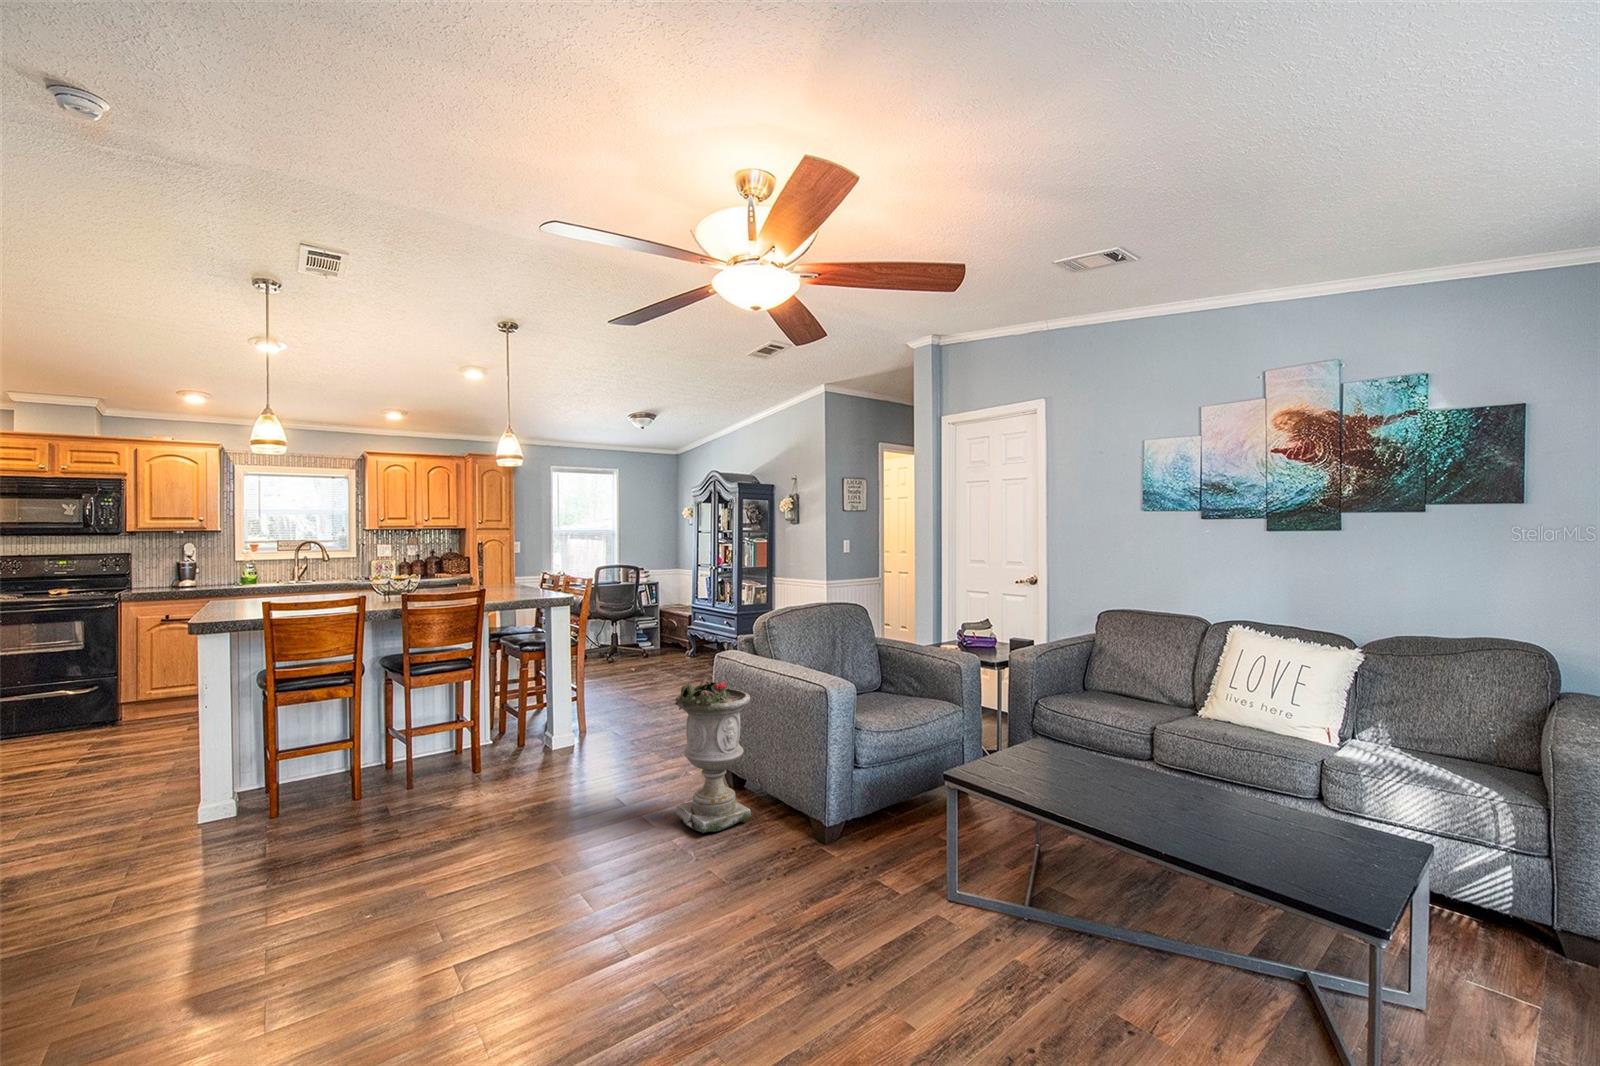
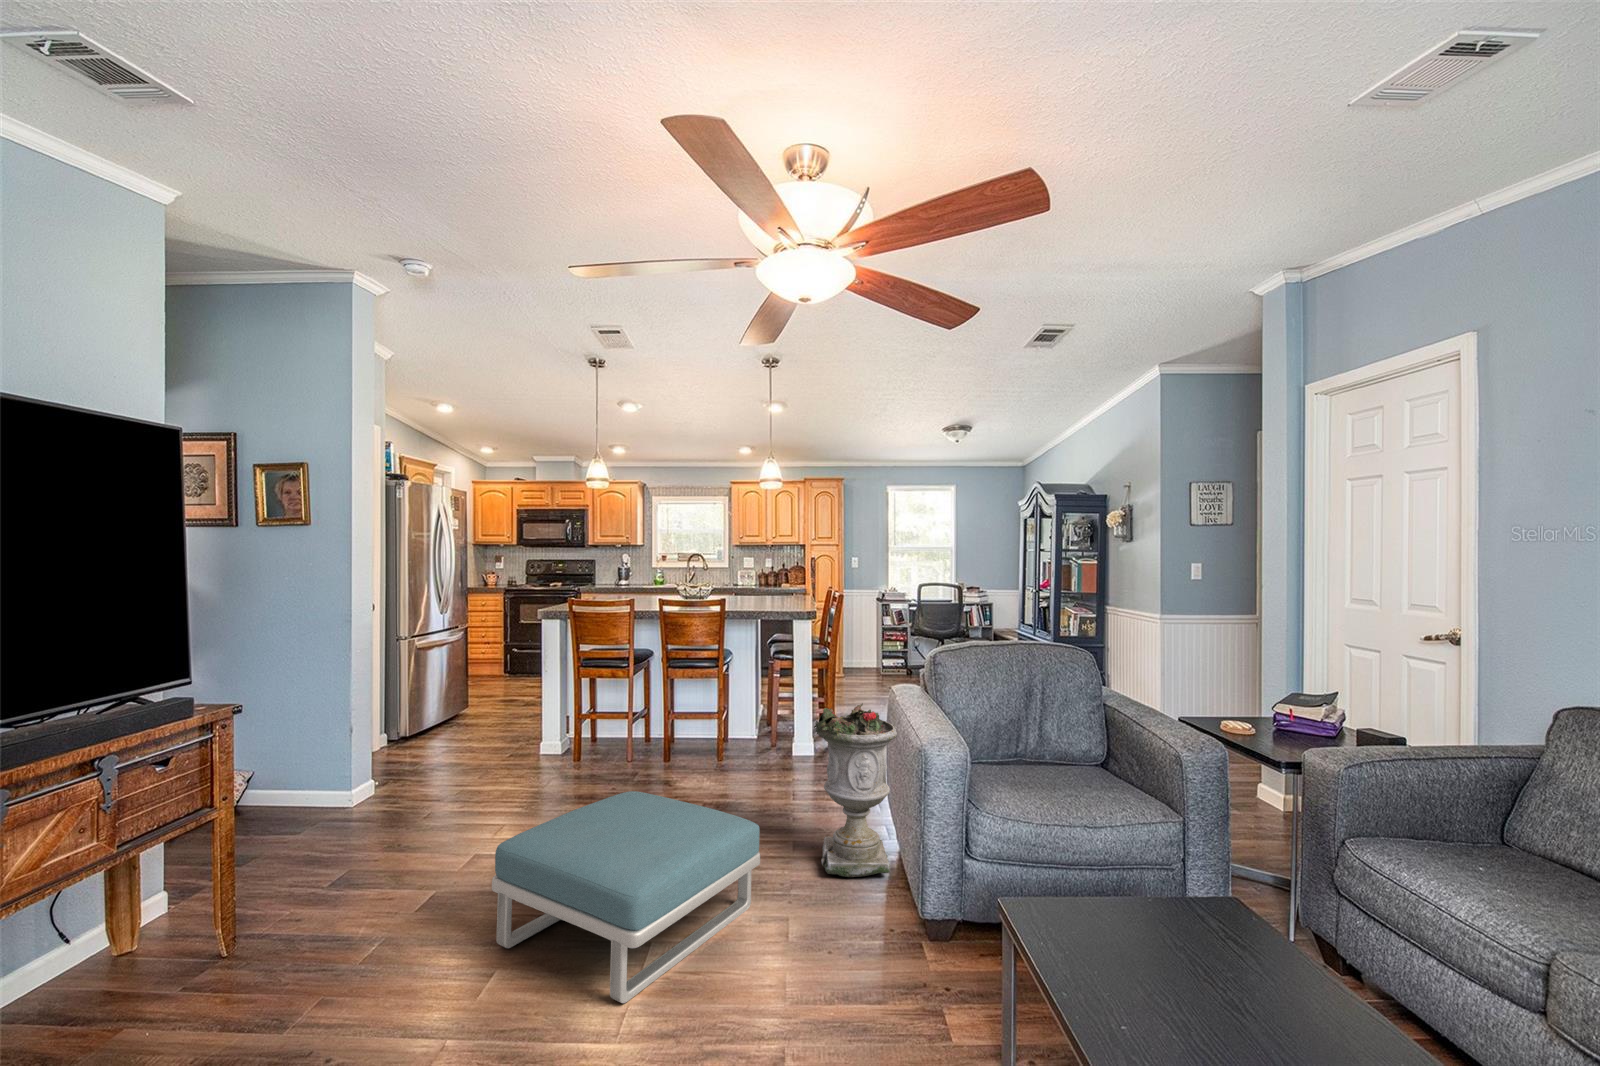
footstool: none [421,798,675,1007] -> present [492,791,760,1003]

